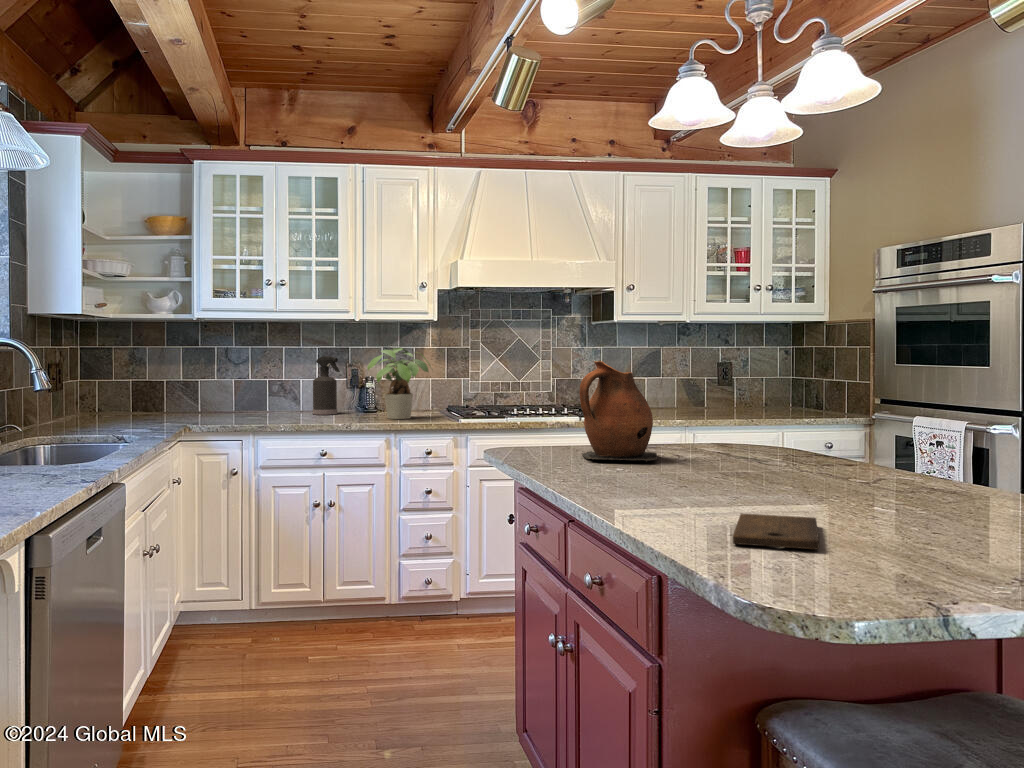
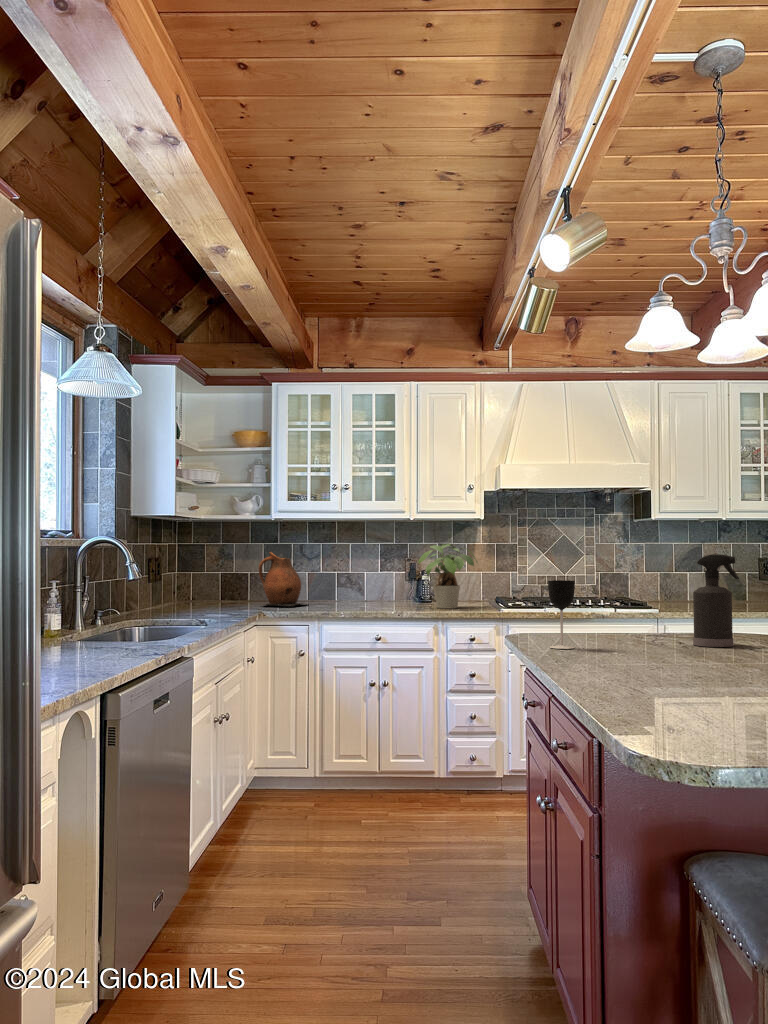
spray bottle: present [313,356,340,415] -> present [693,554,739,647]
ceramic pitcher: present [579,361,657,462] -> present [258,552,309,606]
wine glass: none [548,394,579,475] -> present [548,580,575,649]
cutting board: present [733,514,819,549] -> none [655,674,740,696]

